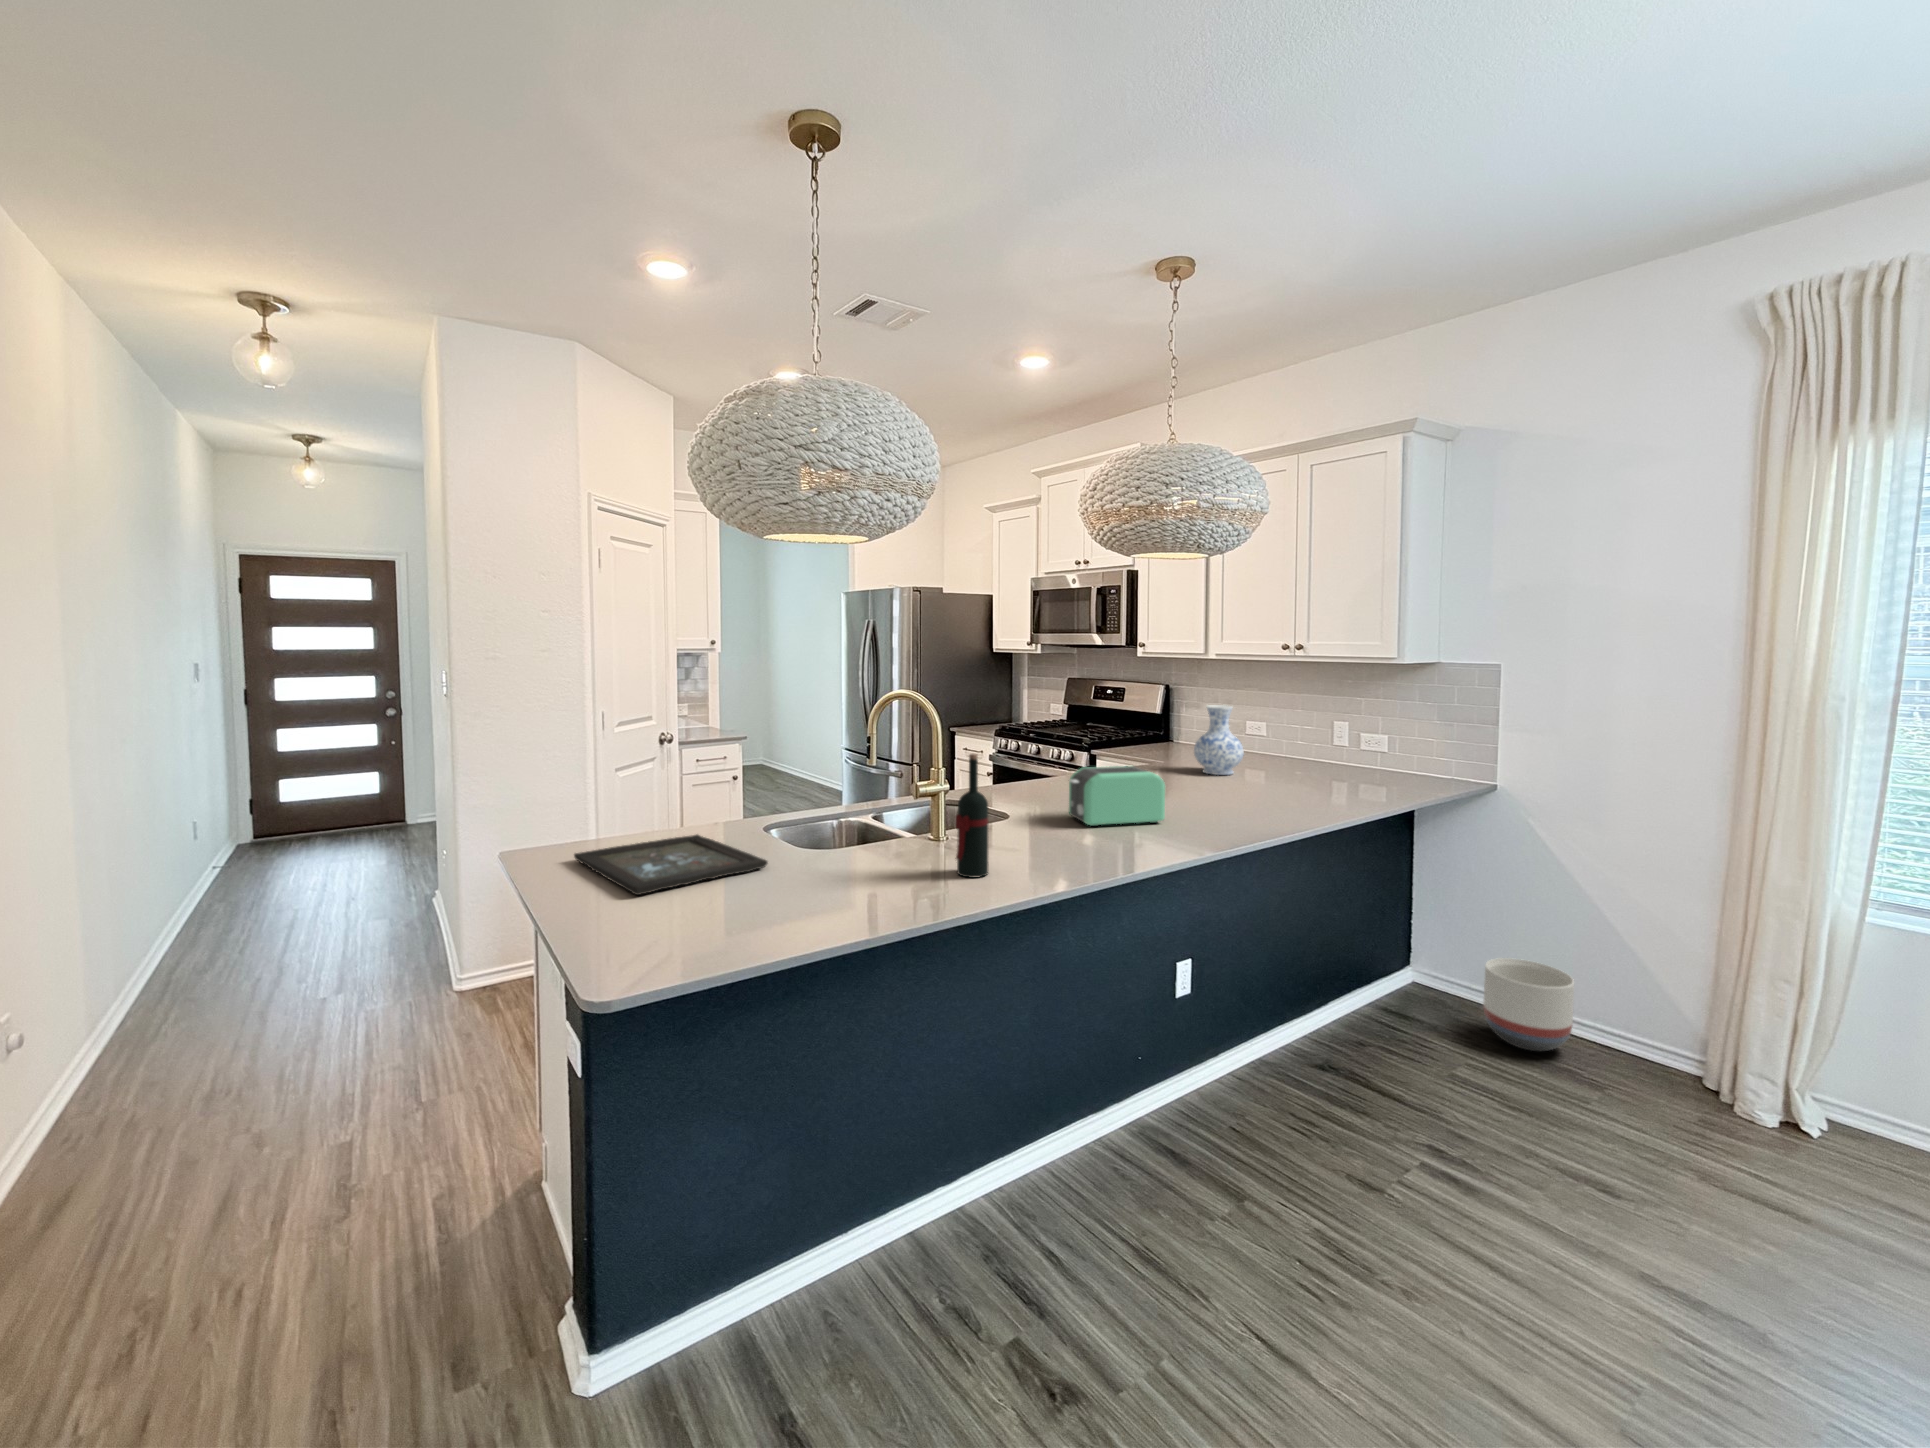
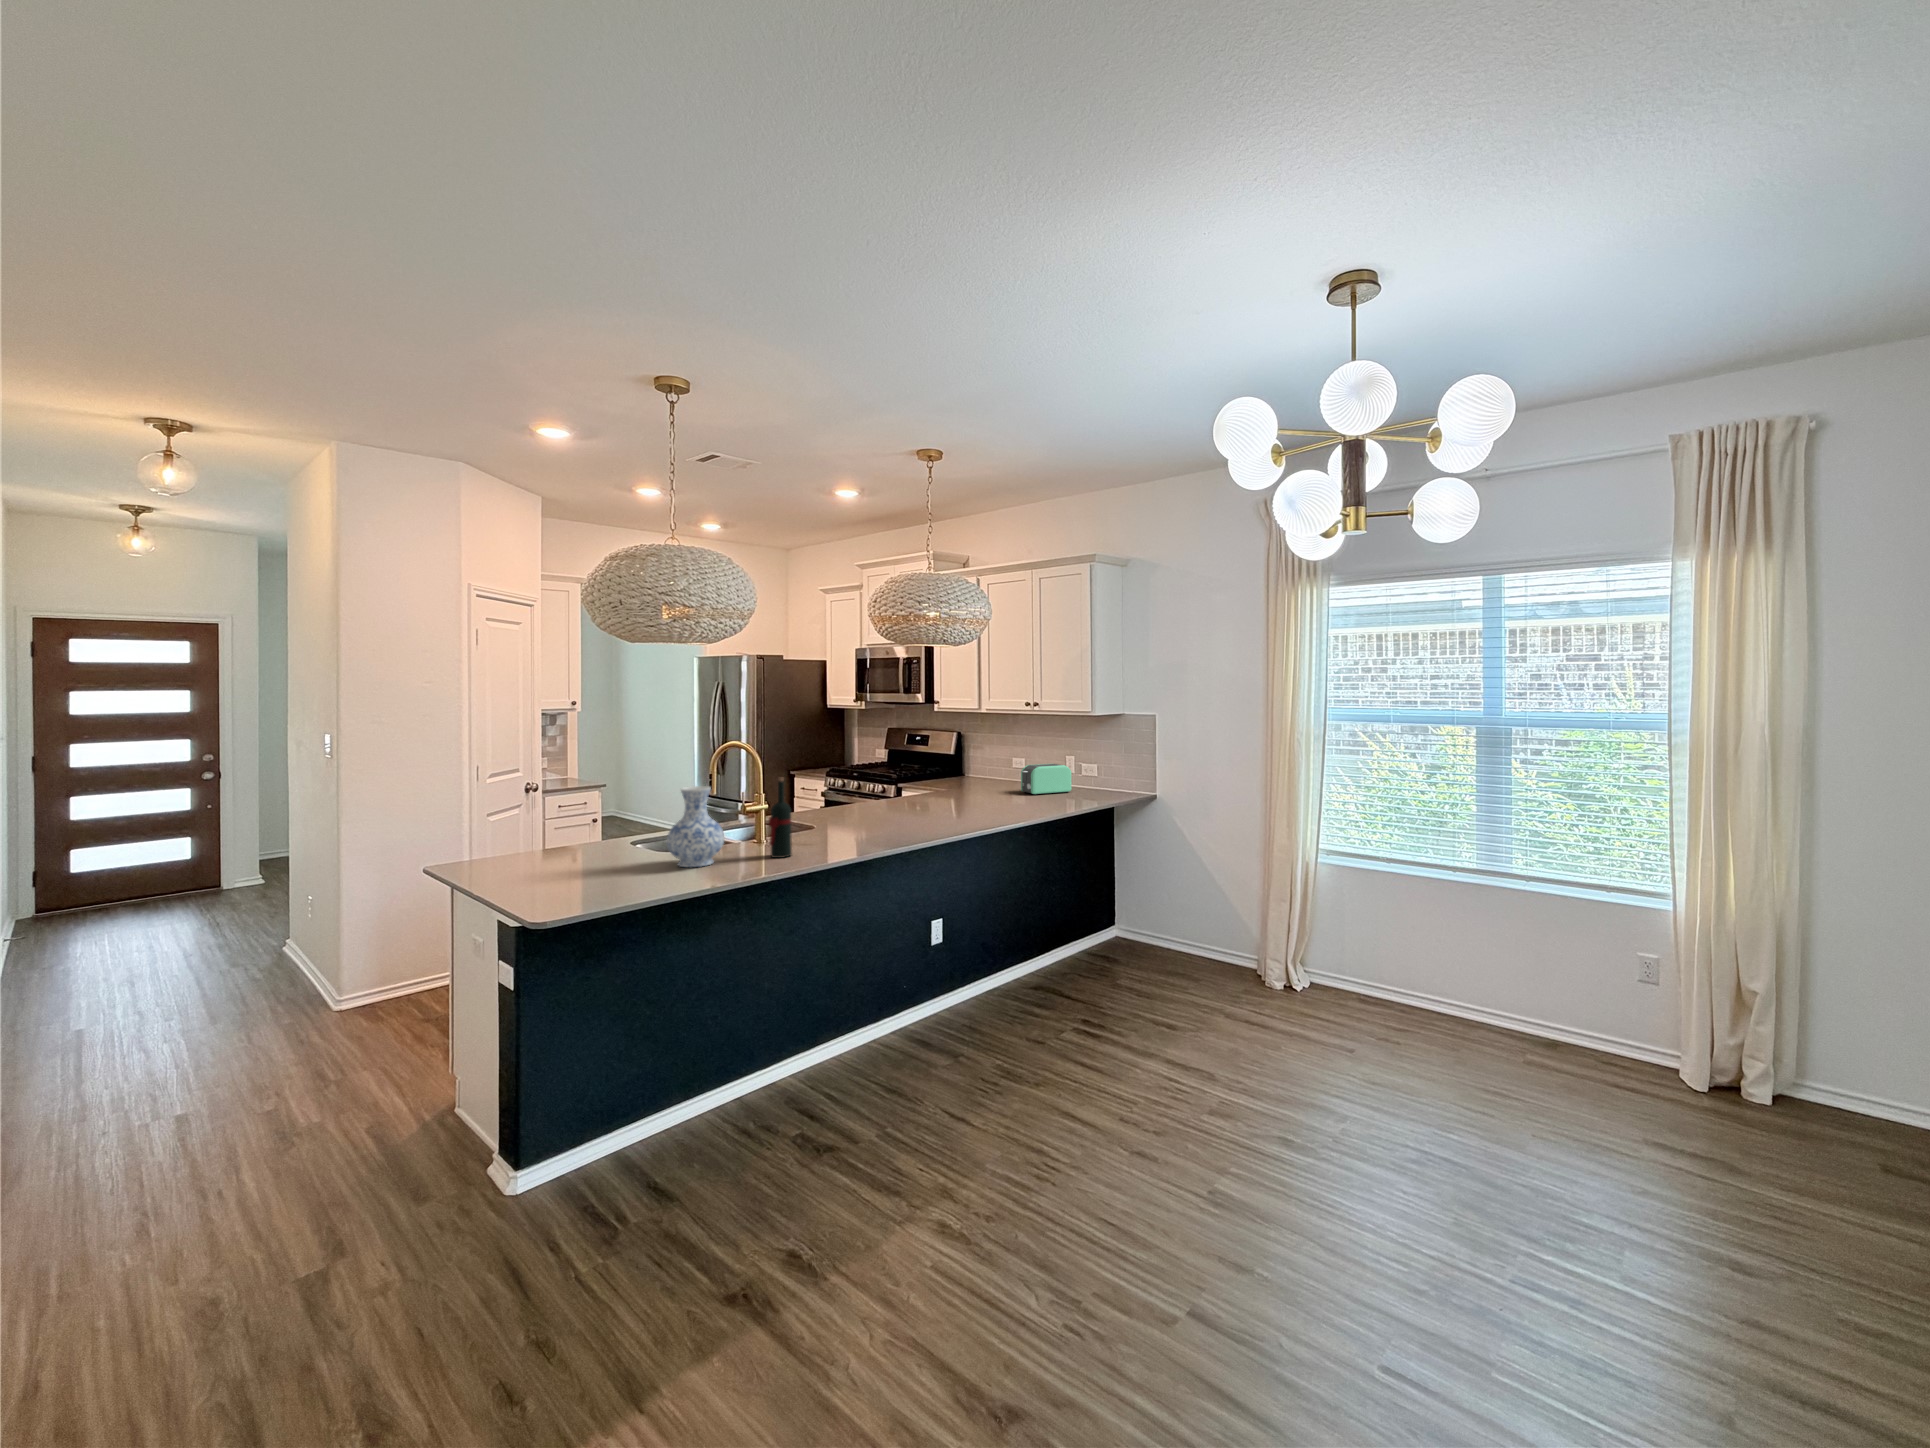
vase: present [1194,705,1244,775] -> present [667,786,724,867]
toaster: present [1069,766,1165,826] -> present [1021,764,1072,795]
tray: present [574,835,768,895] -> none [486,846,637,878]
planter: present [1483,958,1574,1051] -> none [1150,910,1199,968]

